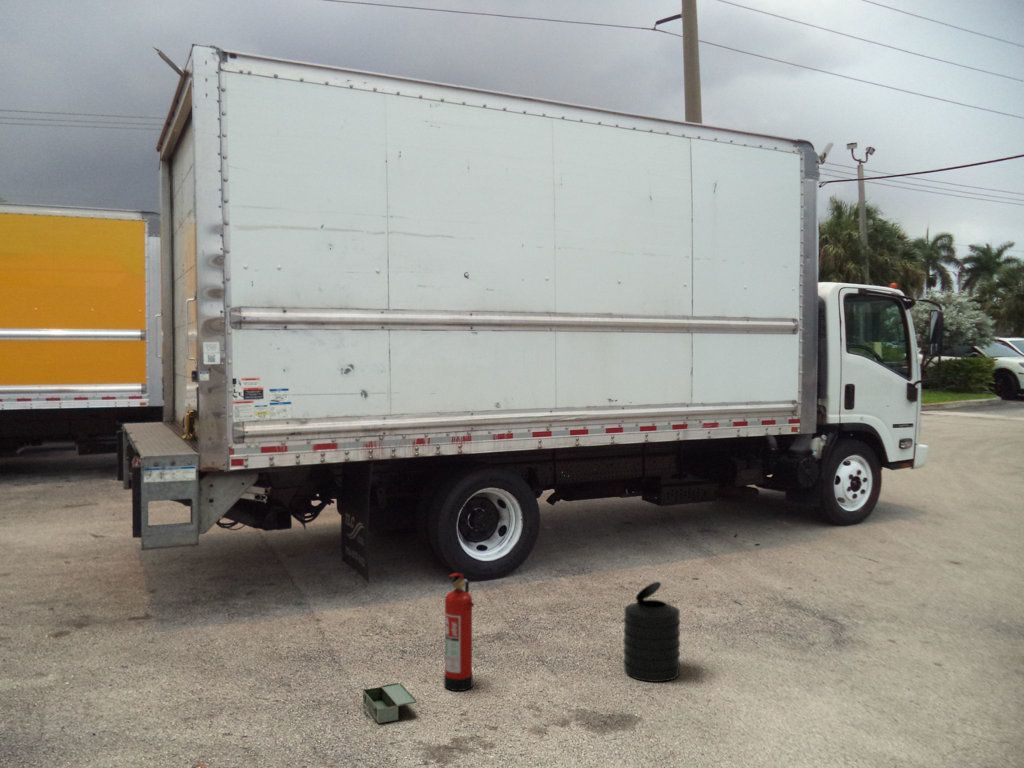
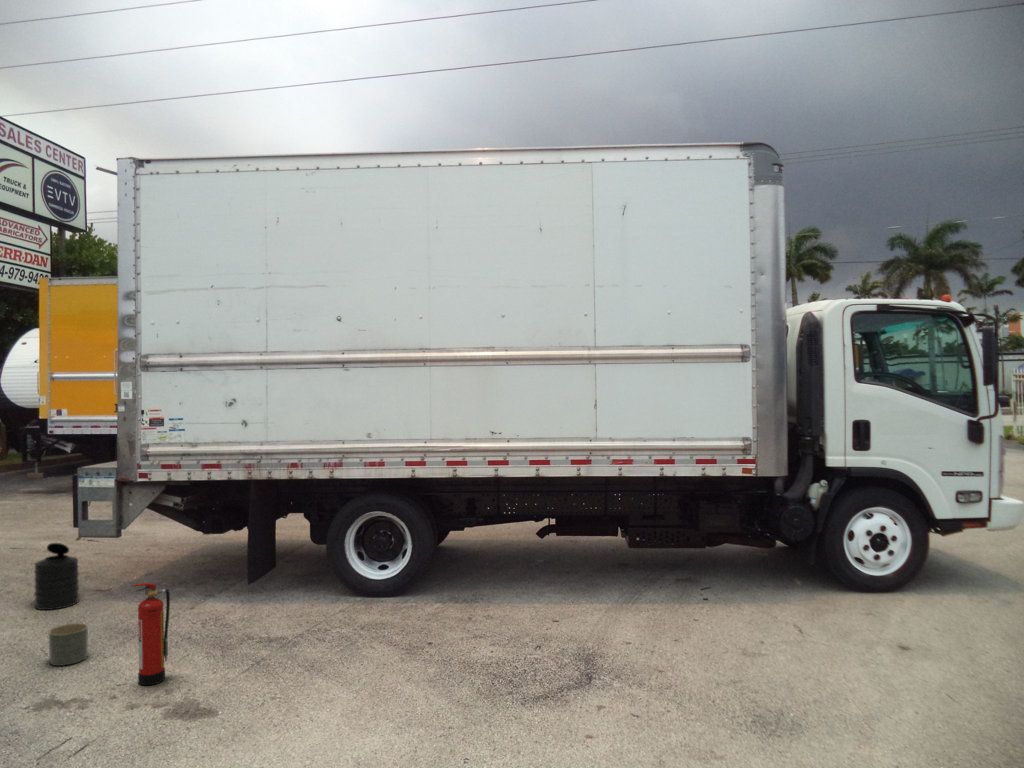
trash can: present [623,582,680,682] -> present [34,543,79,610]
planter: none [285,644,329,698] -> present [49,623,88,666]
toolbox: present [363,683,417,723] -> none [40,667,100,698]

